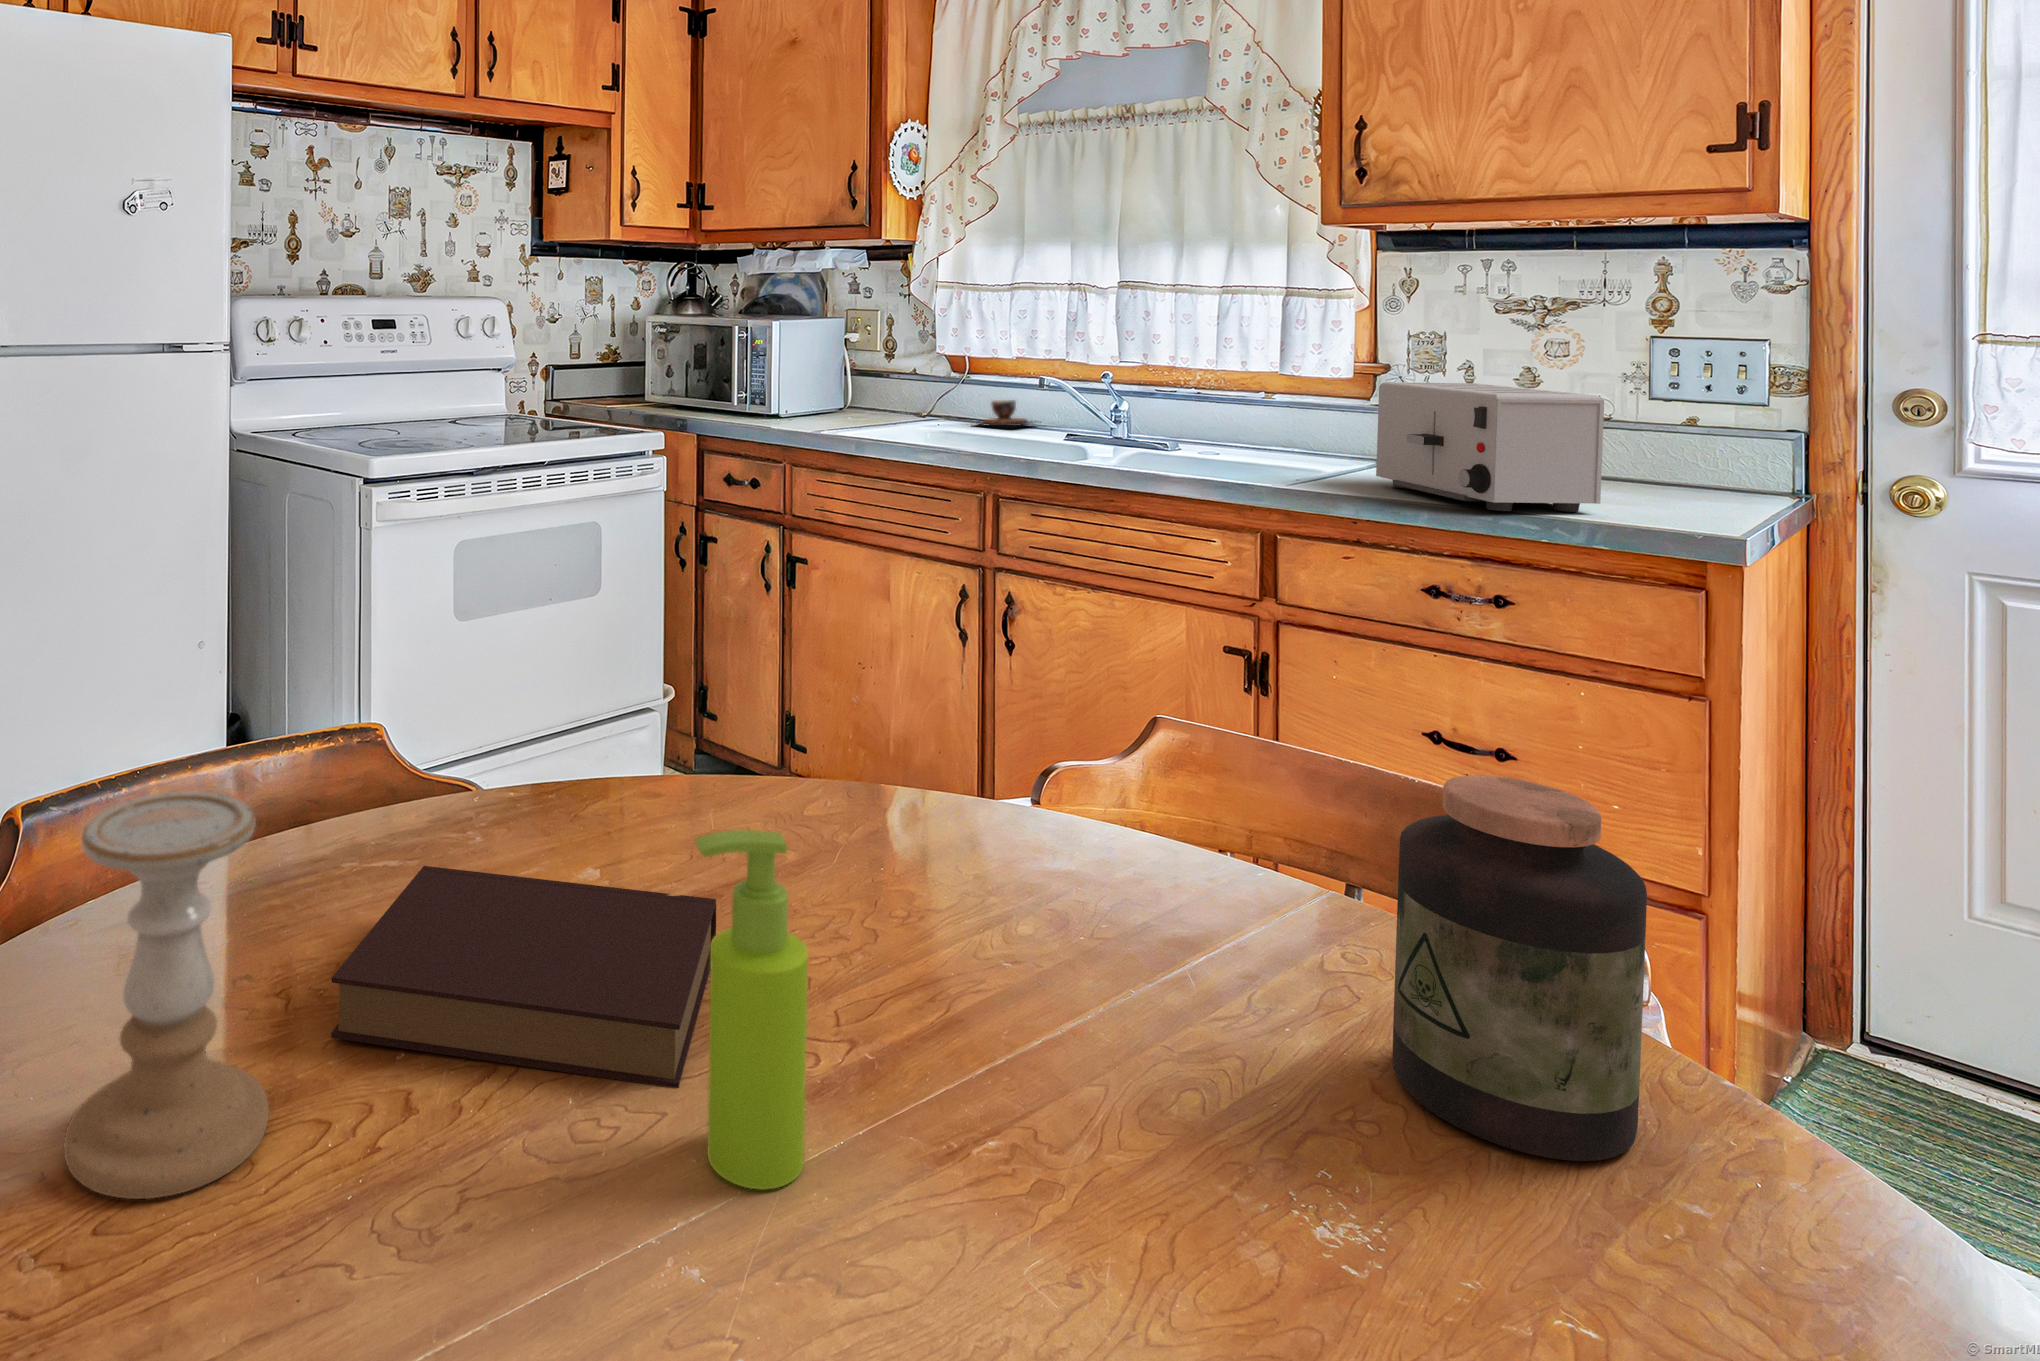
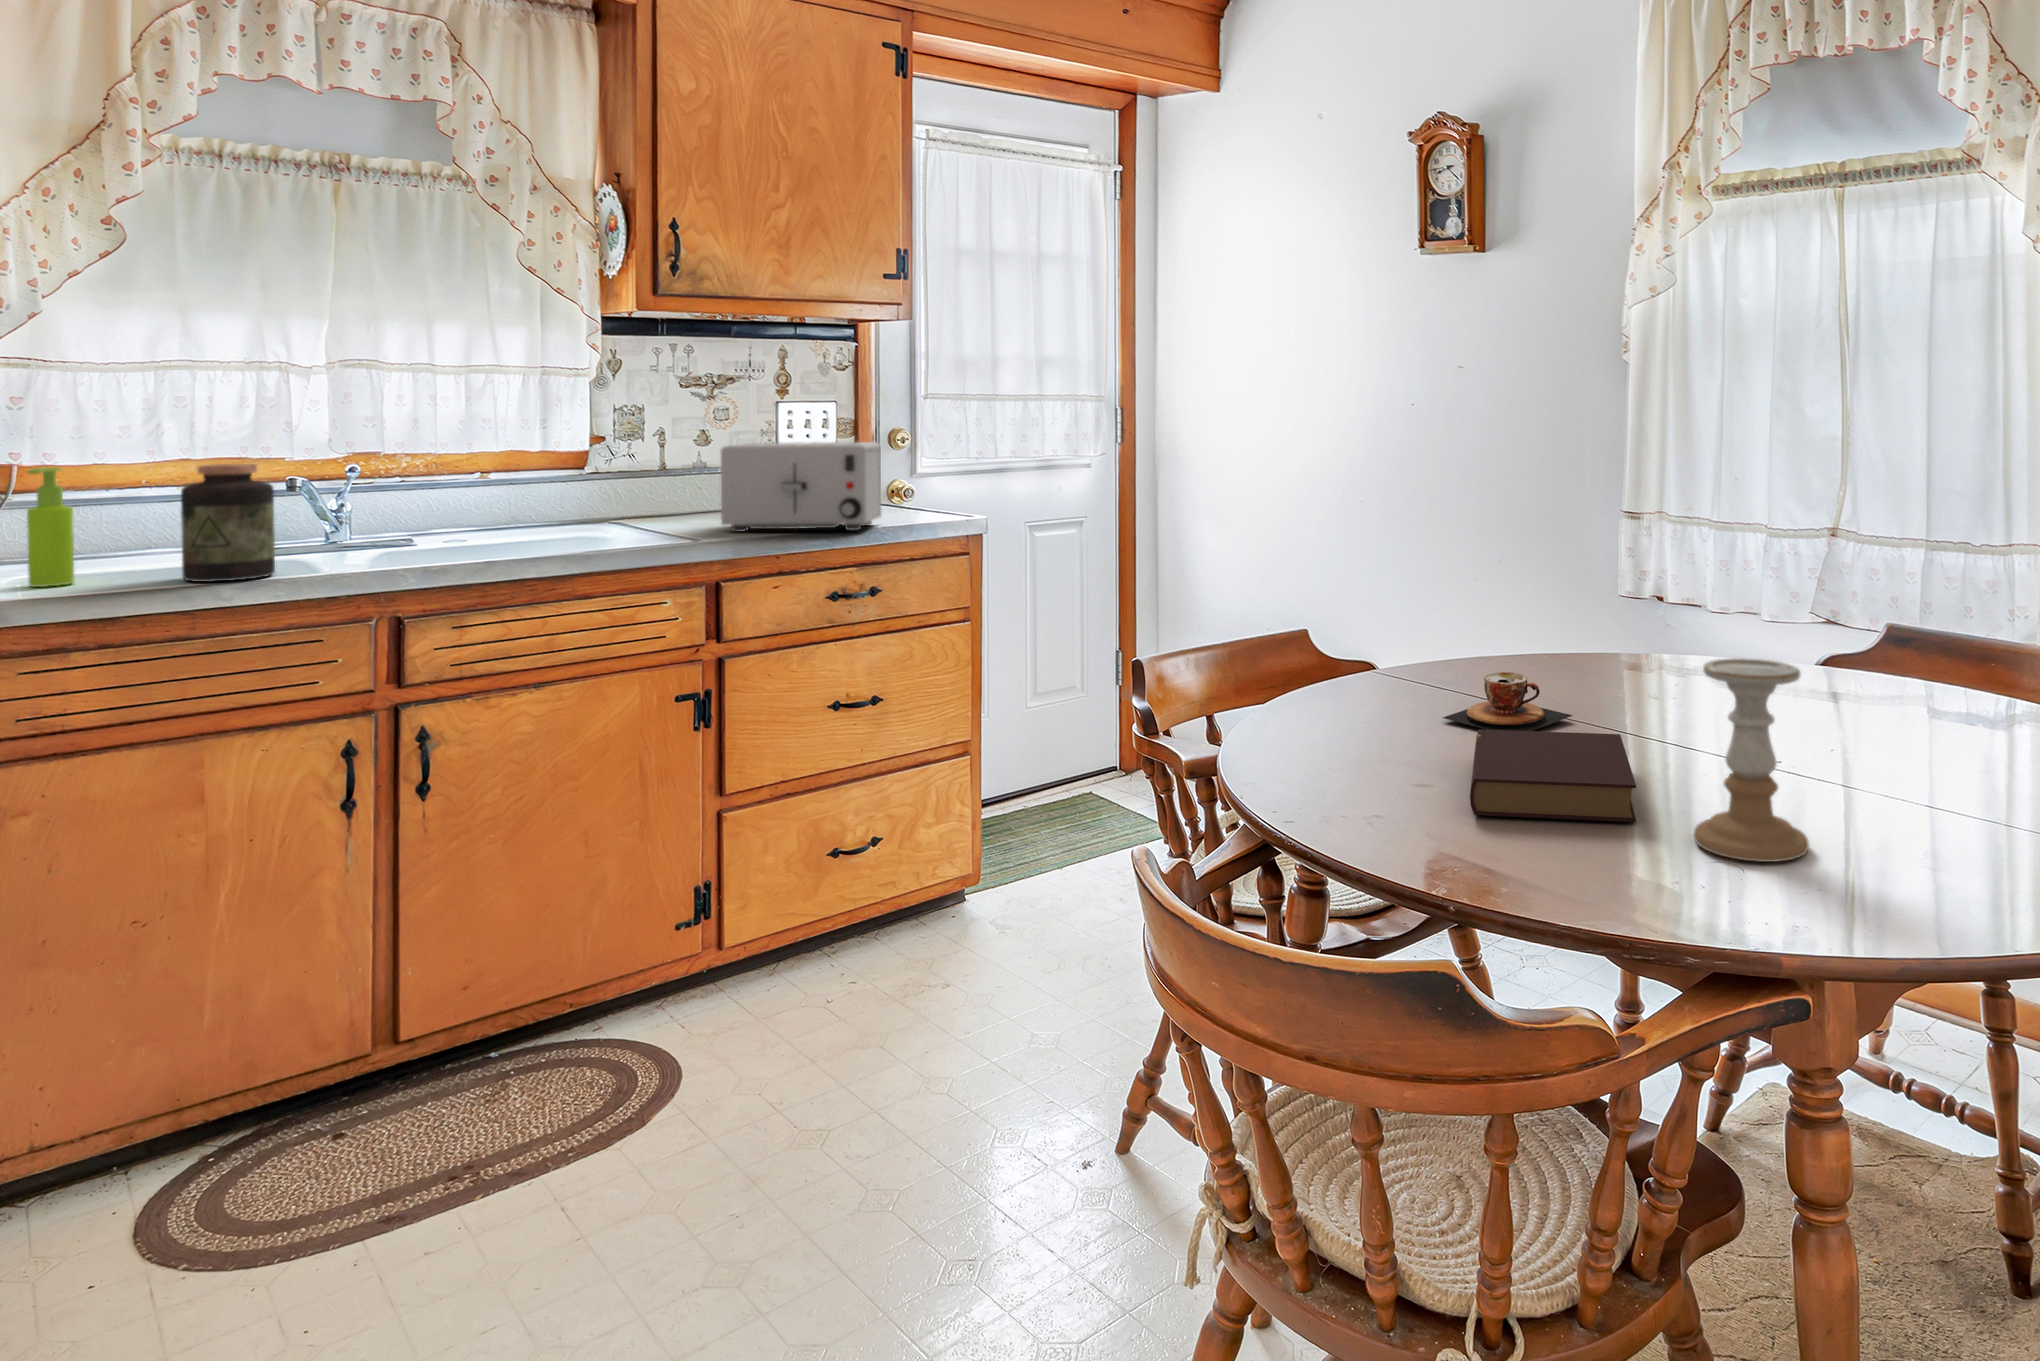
teacup: present [982,400,1035,426] -> present [1443,672,1573,731]
jar: present [1392,775,1647,1161] -> present [181,464,275,582]
soap dispenser: present [695,830,808,1190] -> present [27,467,74,587]

